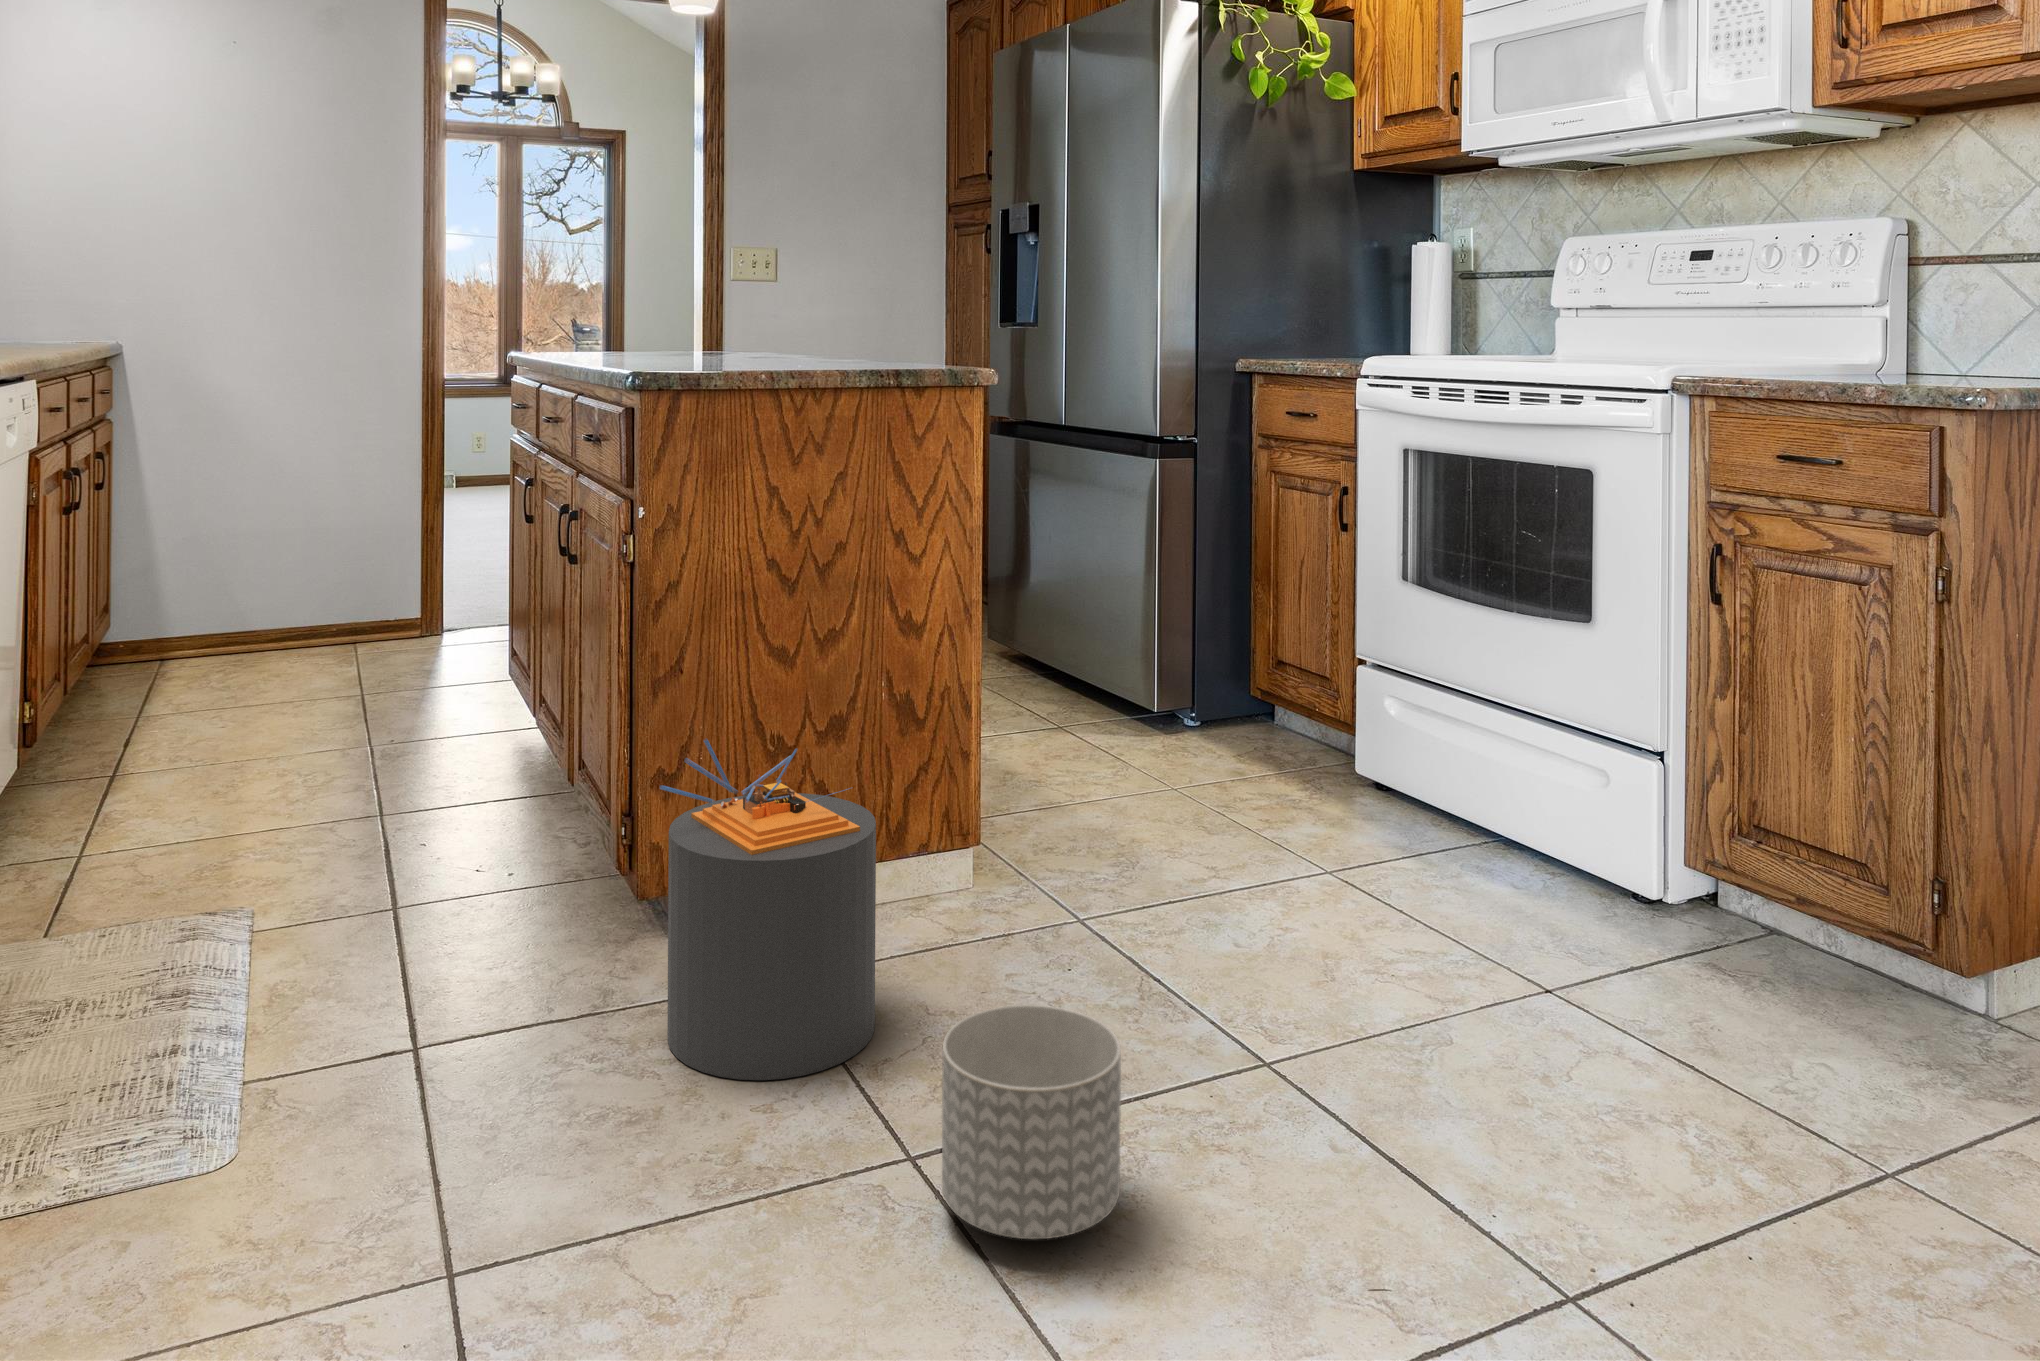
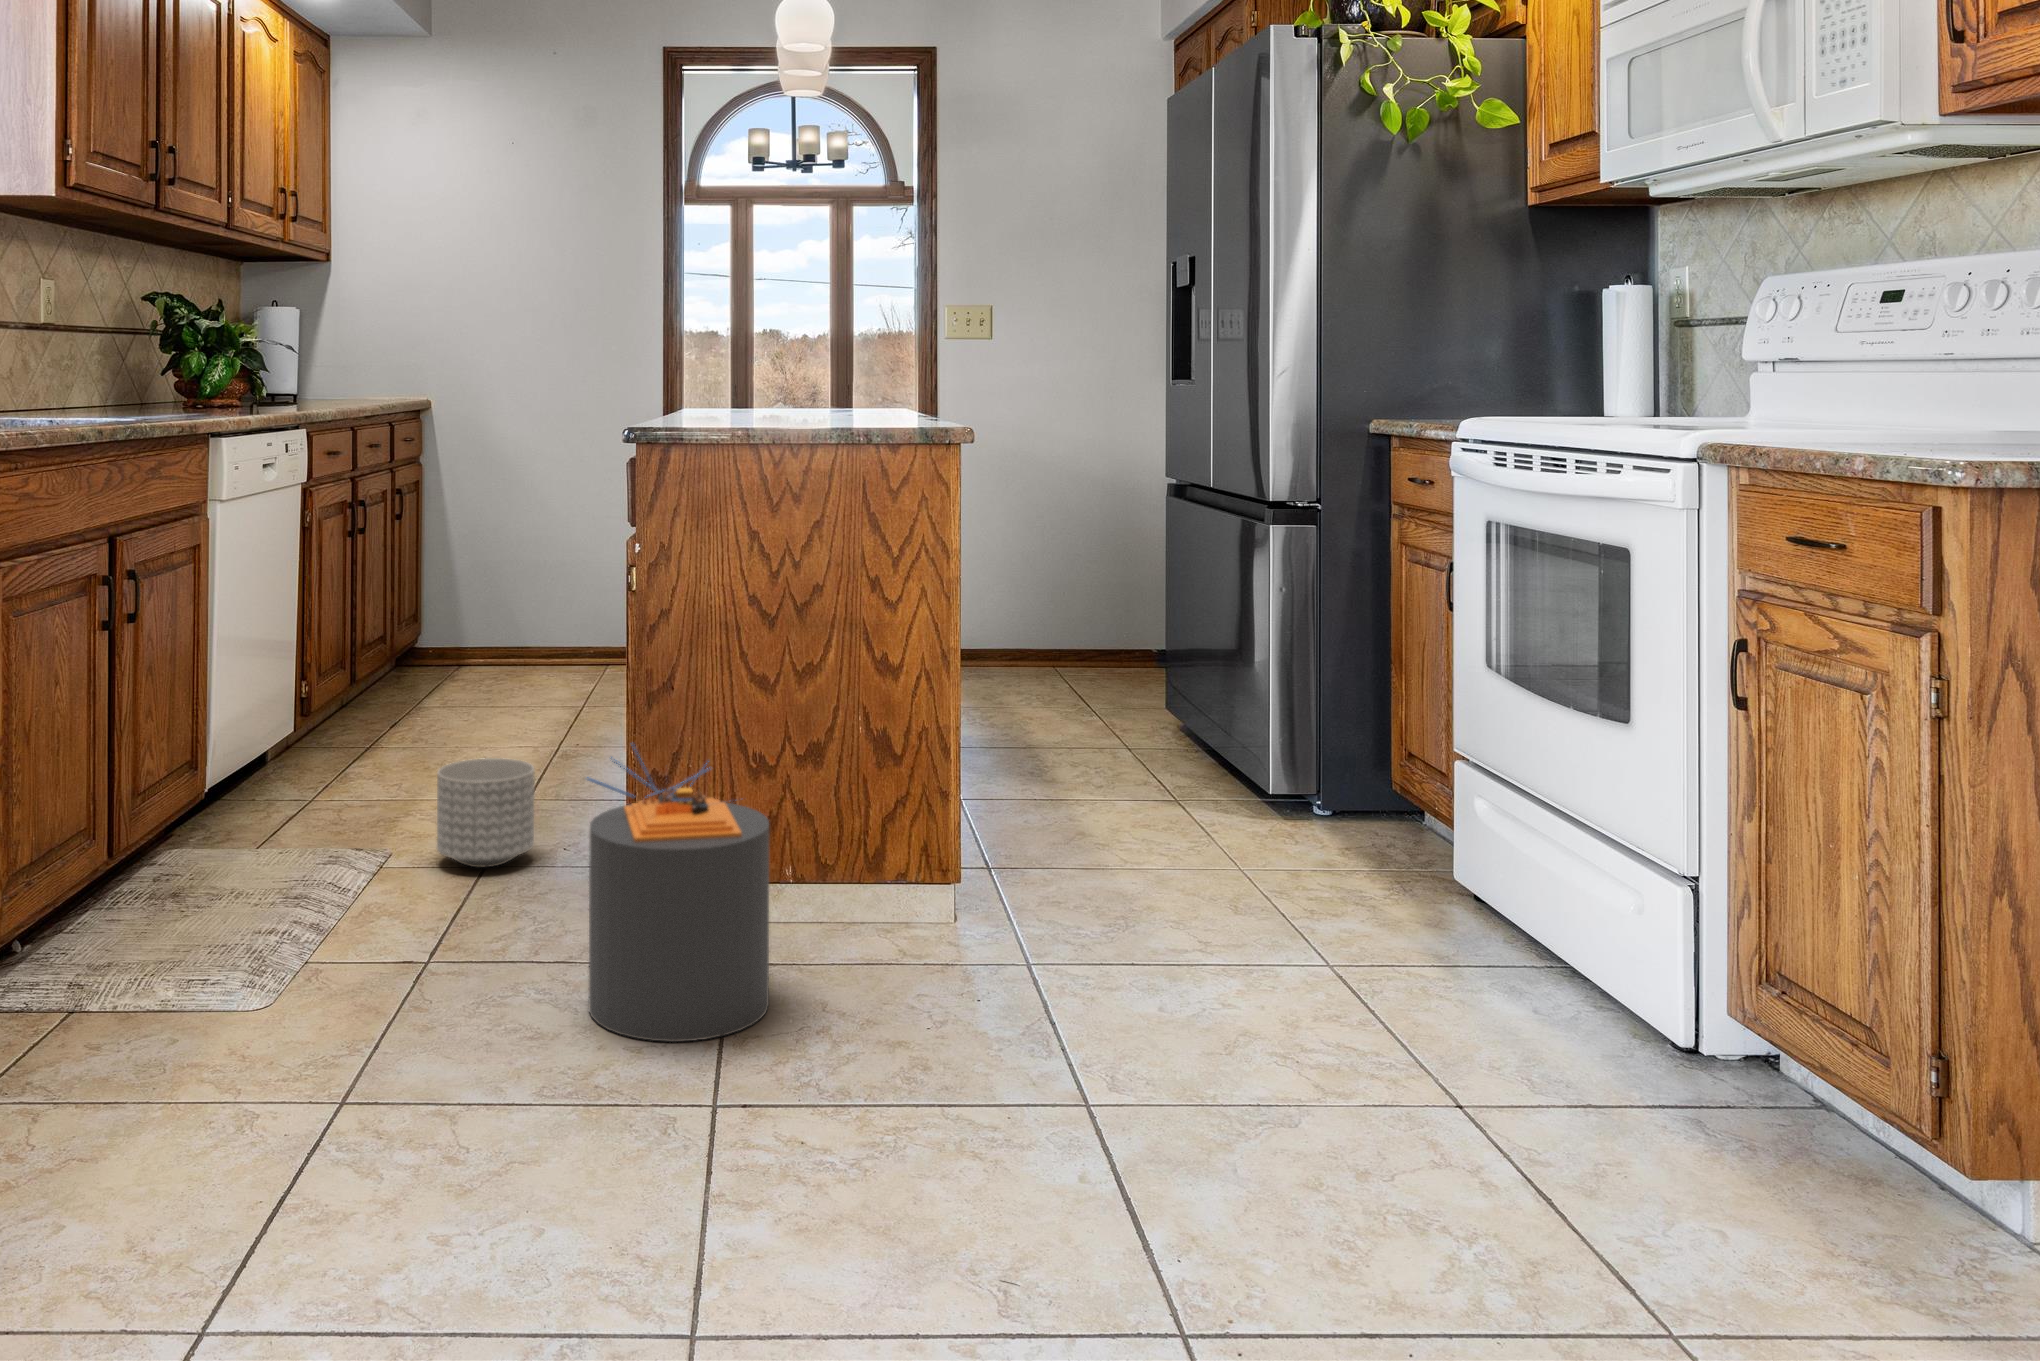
planter: present [942,1005,1121,1239] -> present [437,758,535,868]

